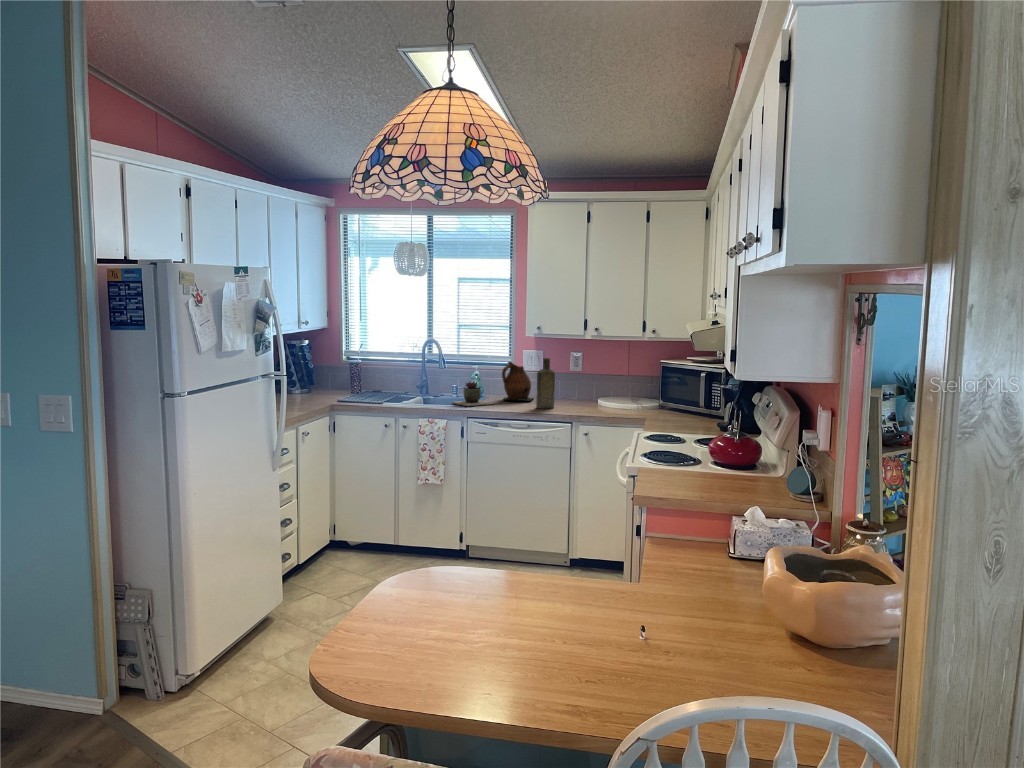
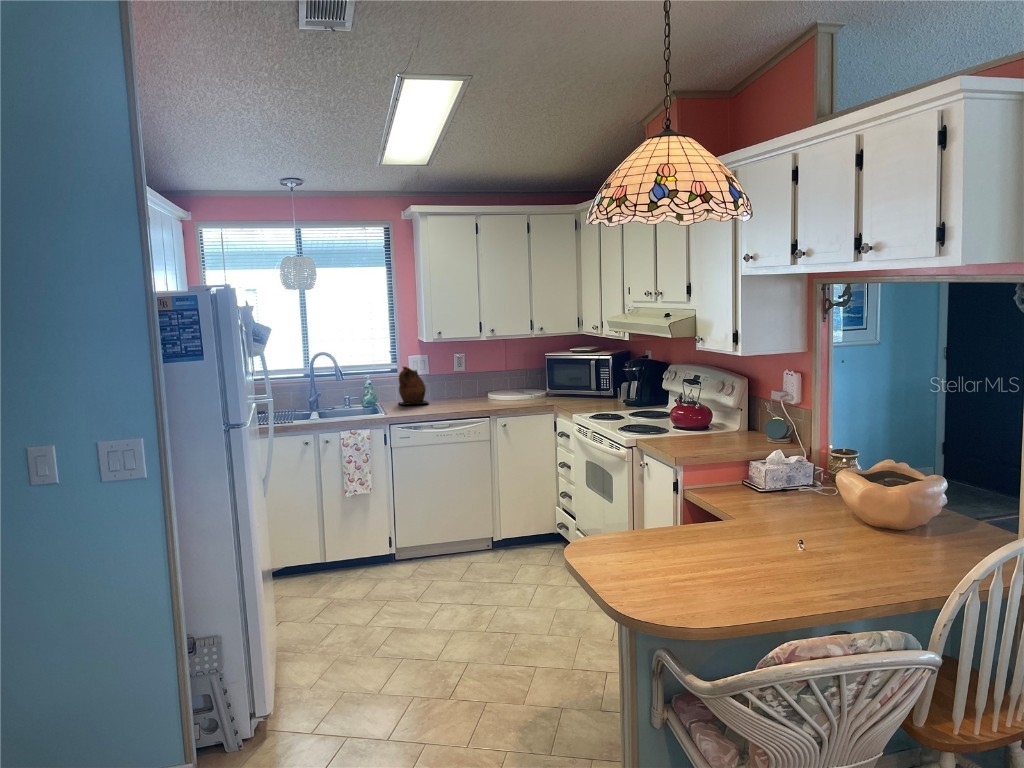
bottle: present [536,358,555,408] -> none [443,360,463,408]
succulent plant: present [452,382,494,406] -> none [360,389,402,414]

